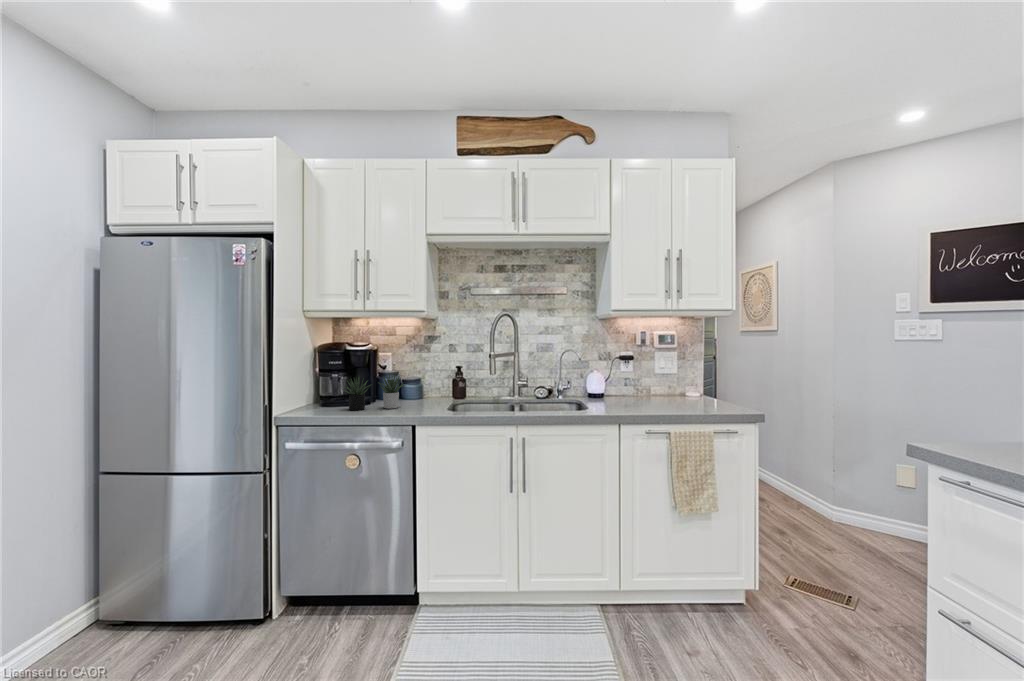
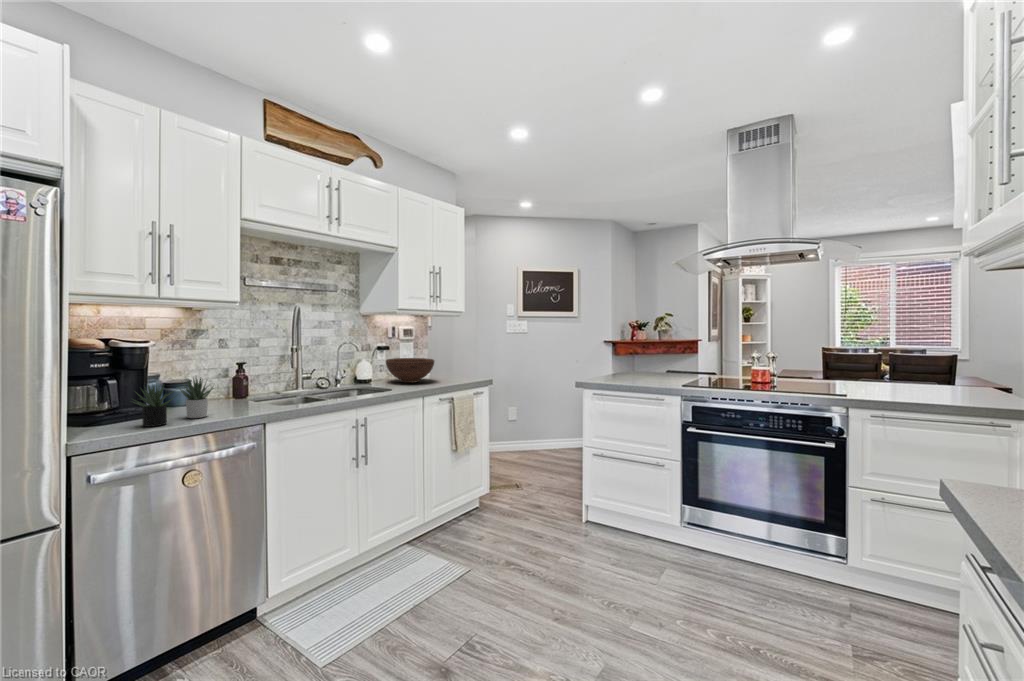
fruit bowl: none [616,371,680,402] -> present [386,358,434,383]

